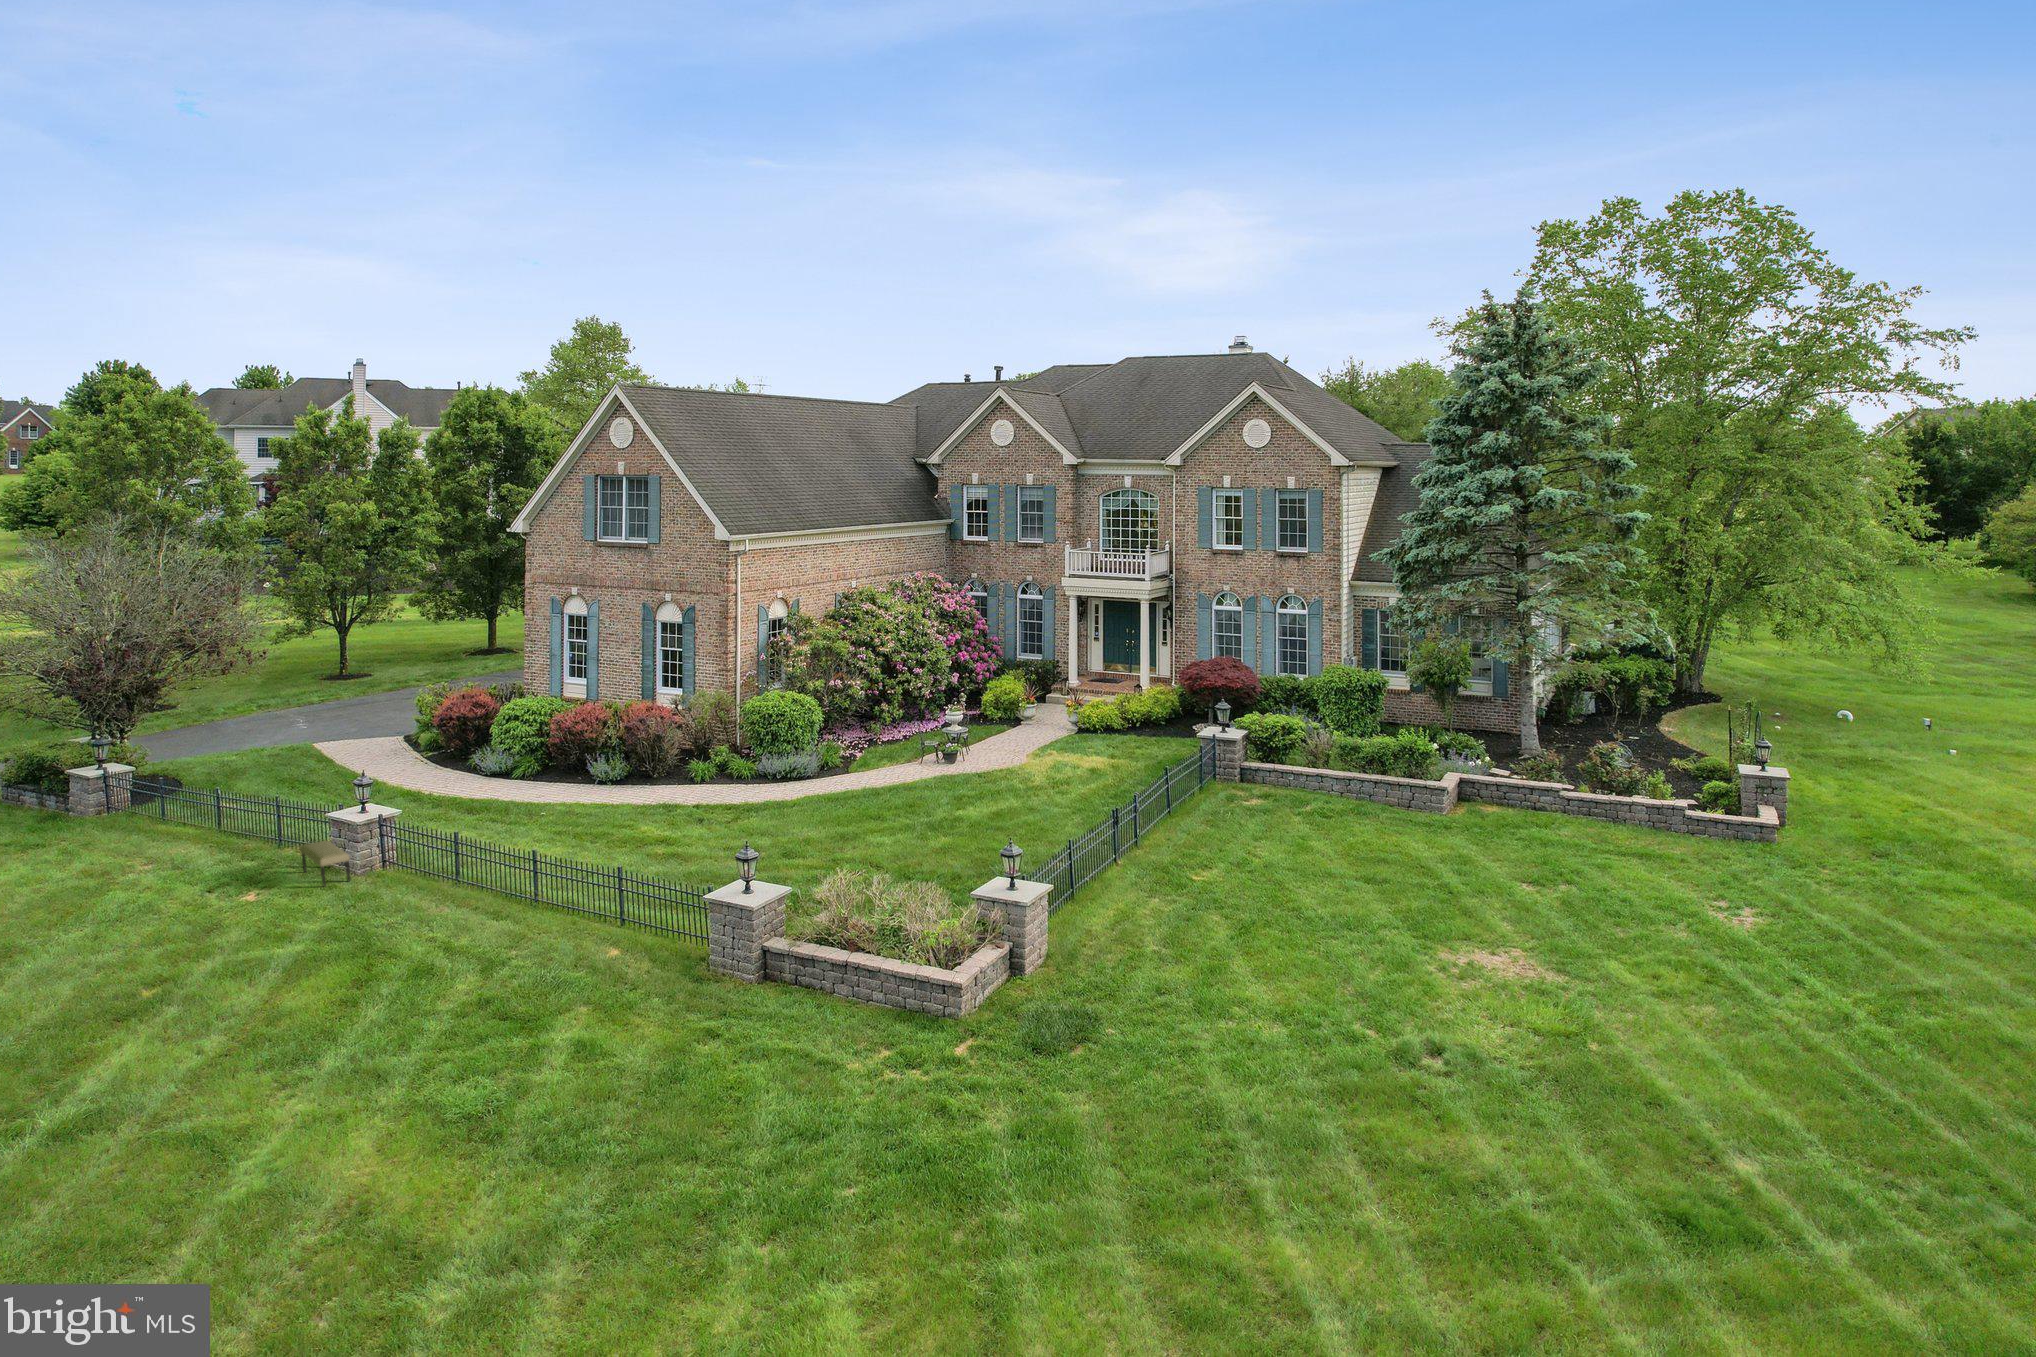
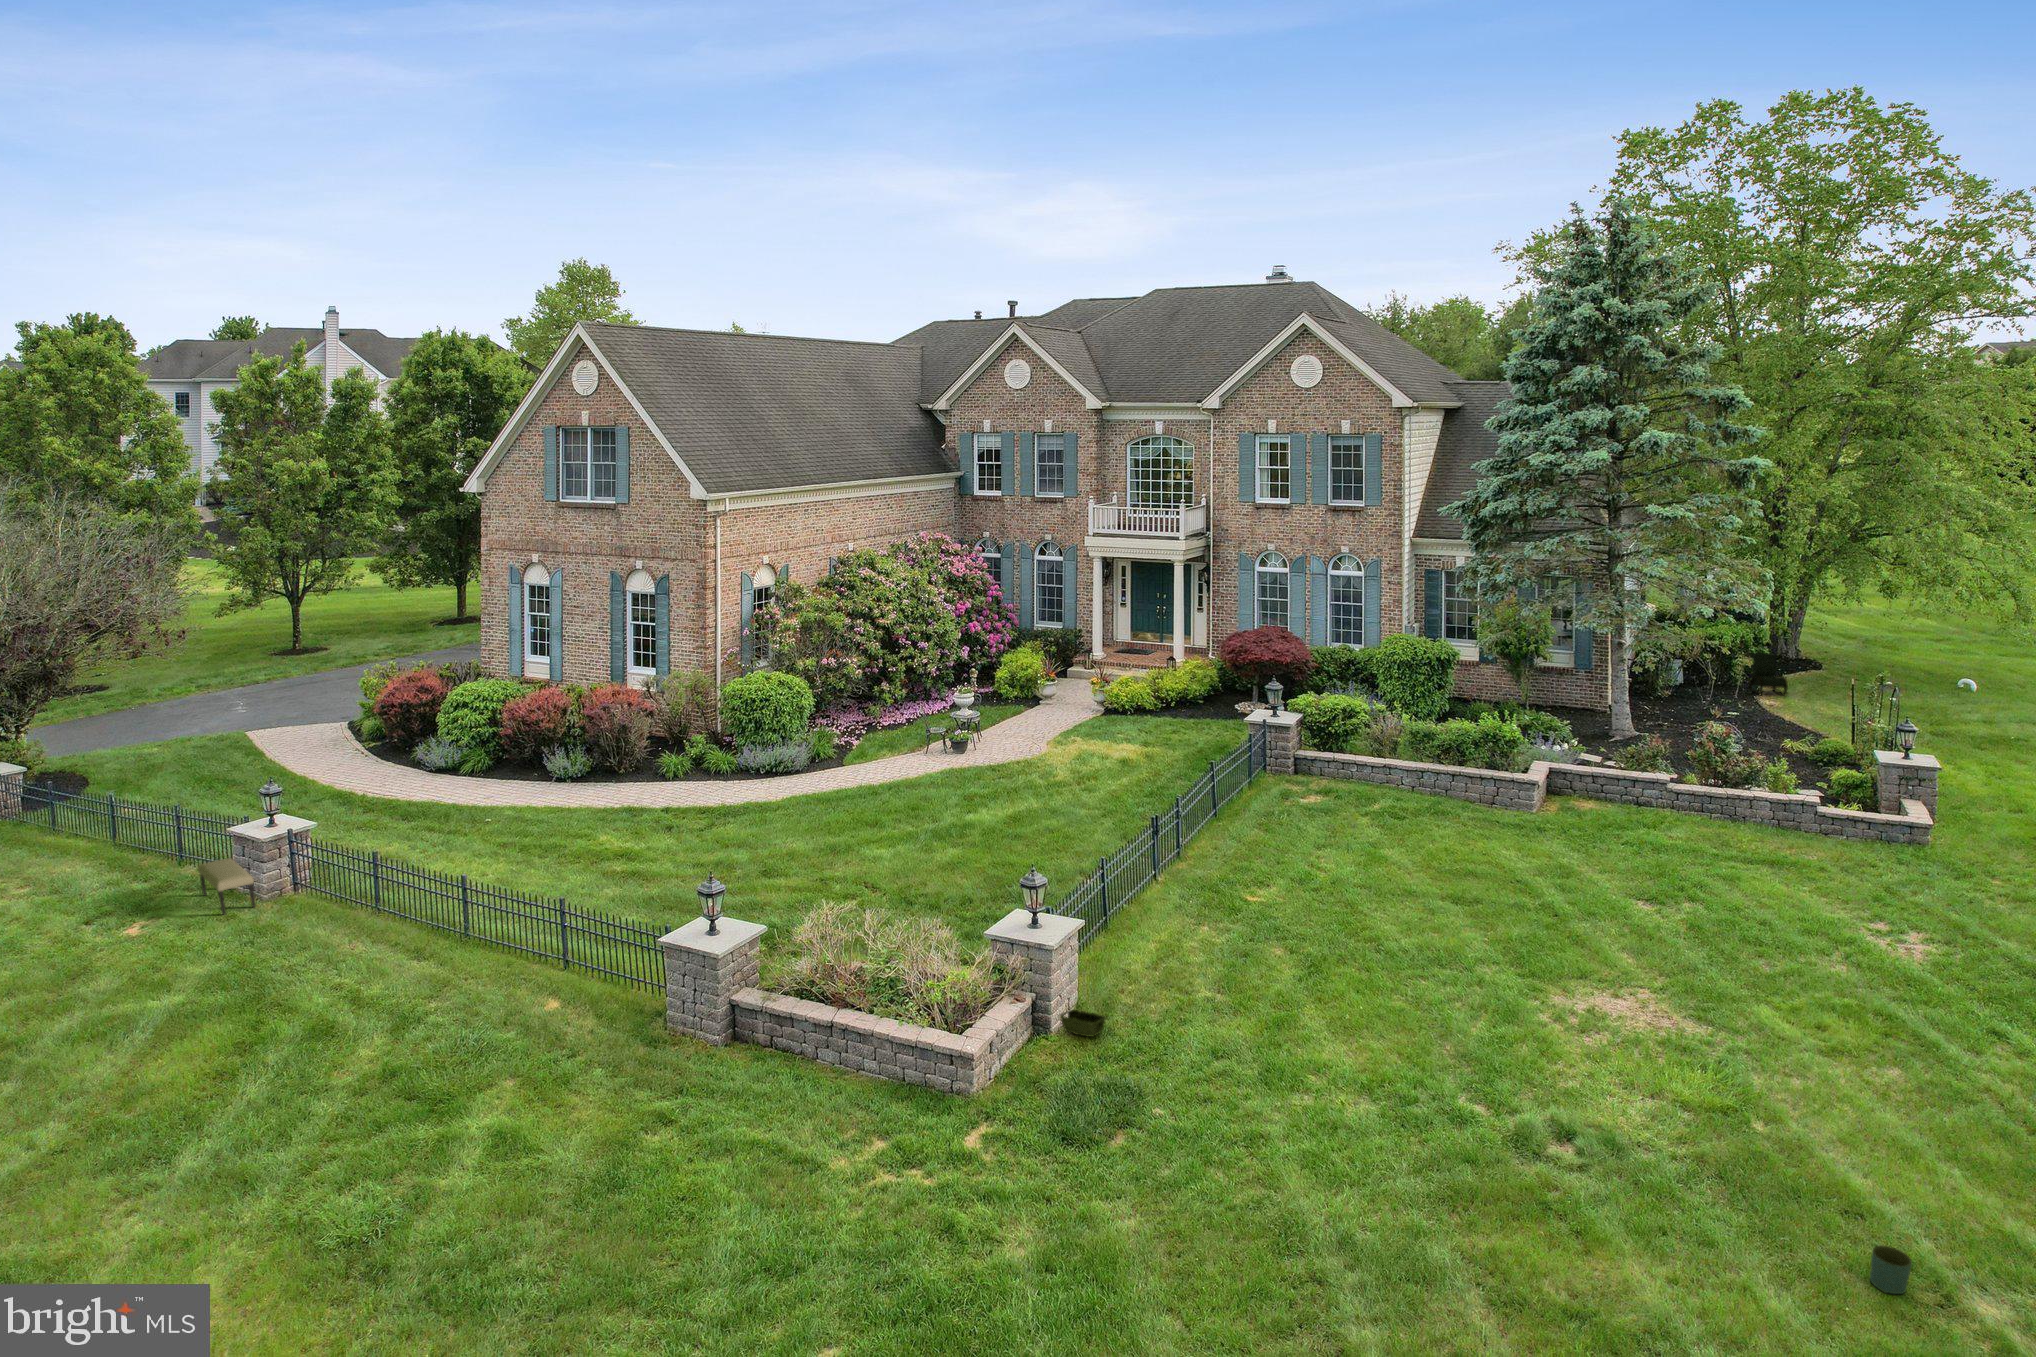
lounge chair: none [1646,684,1680,721] -> present [1748,653,1788,696]
woven basket: none [1033,957,1071,978] -> present [1060,1010,1105,1037]
planter: none [1650,1114,1680,1150] -> present [1870,1245,1912,1294]

